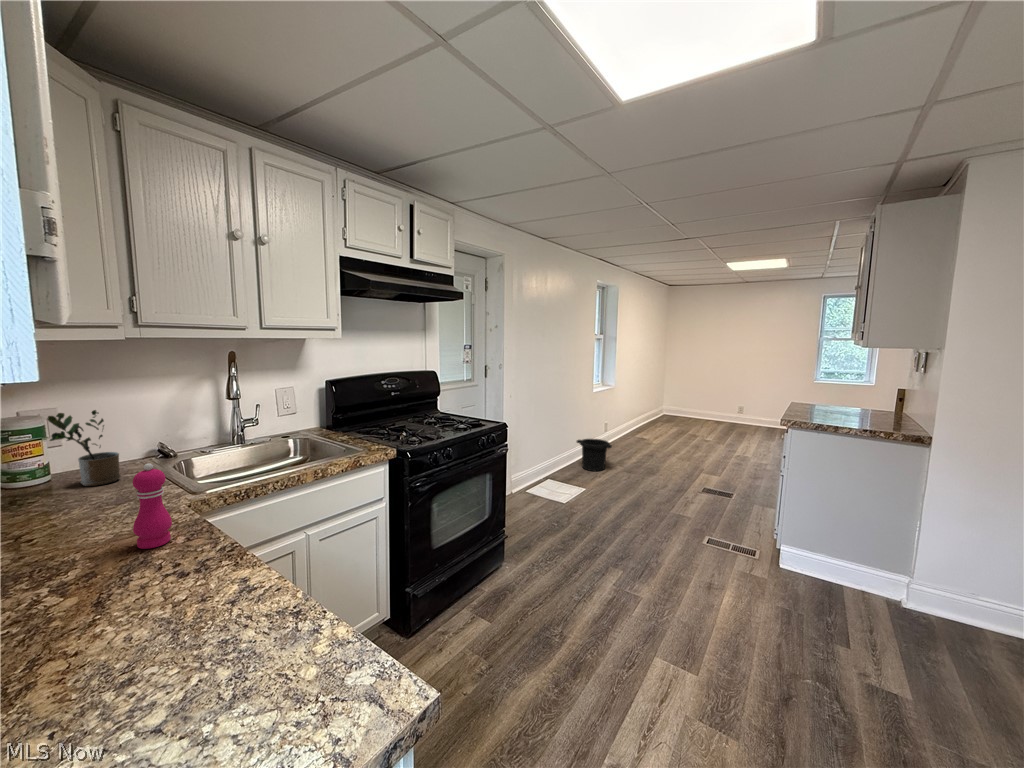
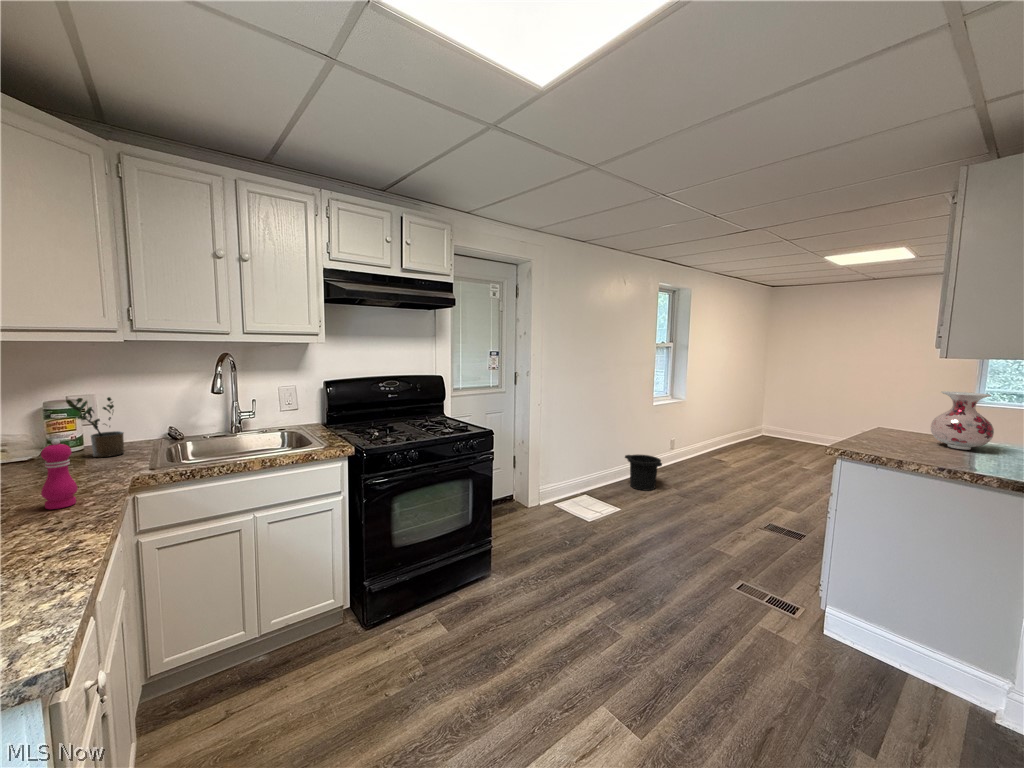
vase: none [840,374,881,417] -> present [931,391,994,450]

